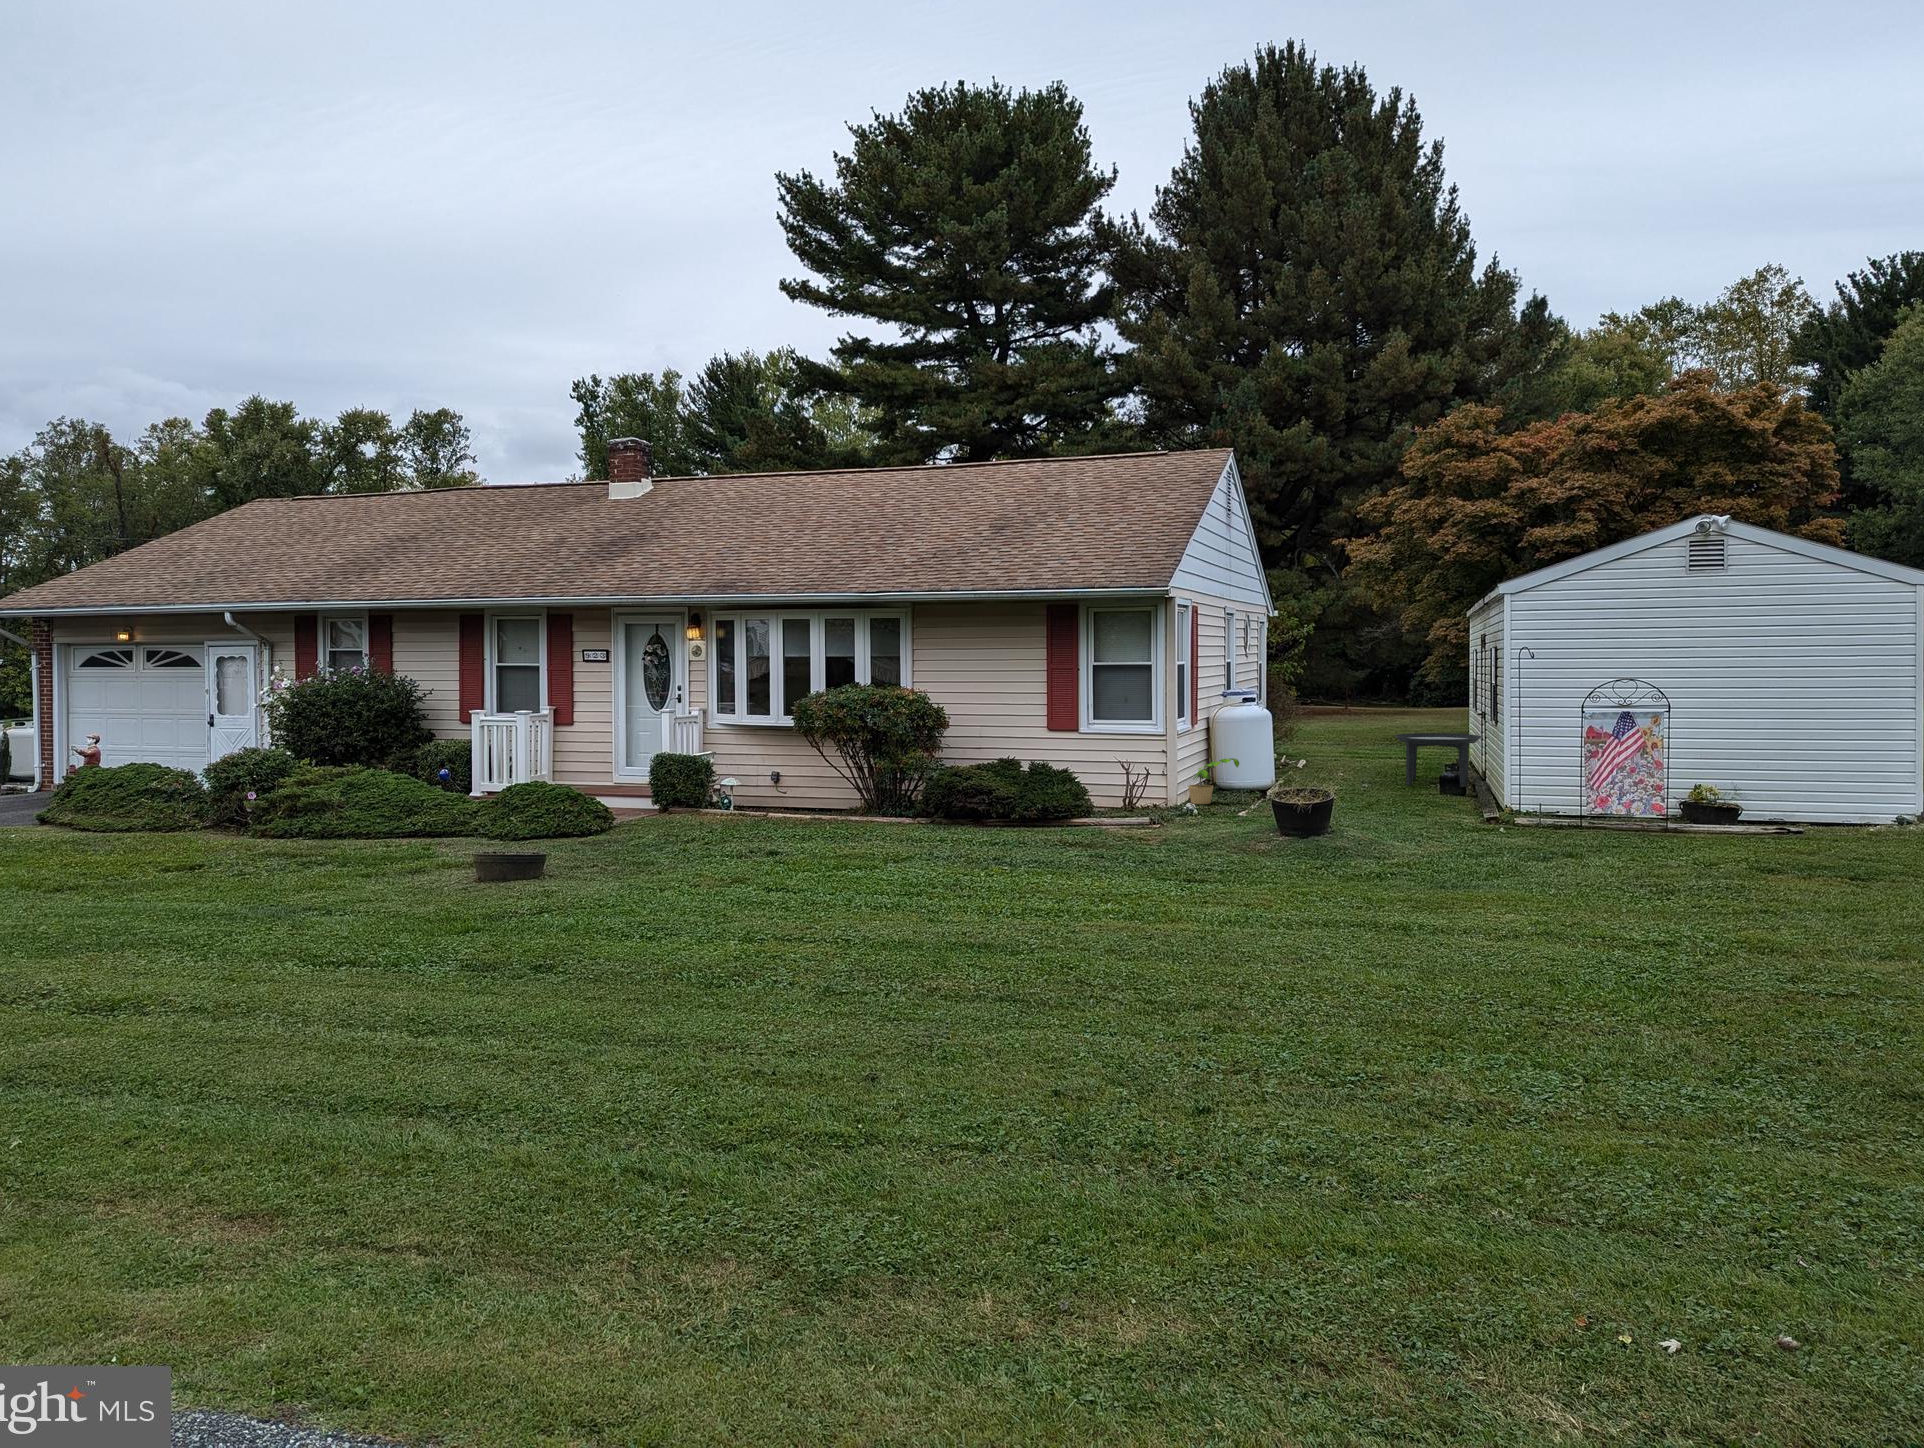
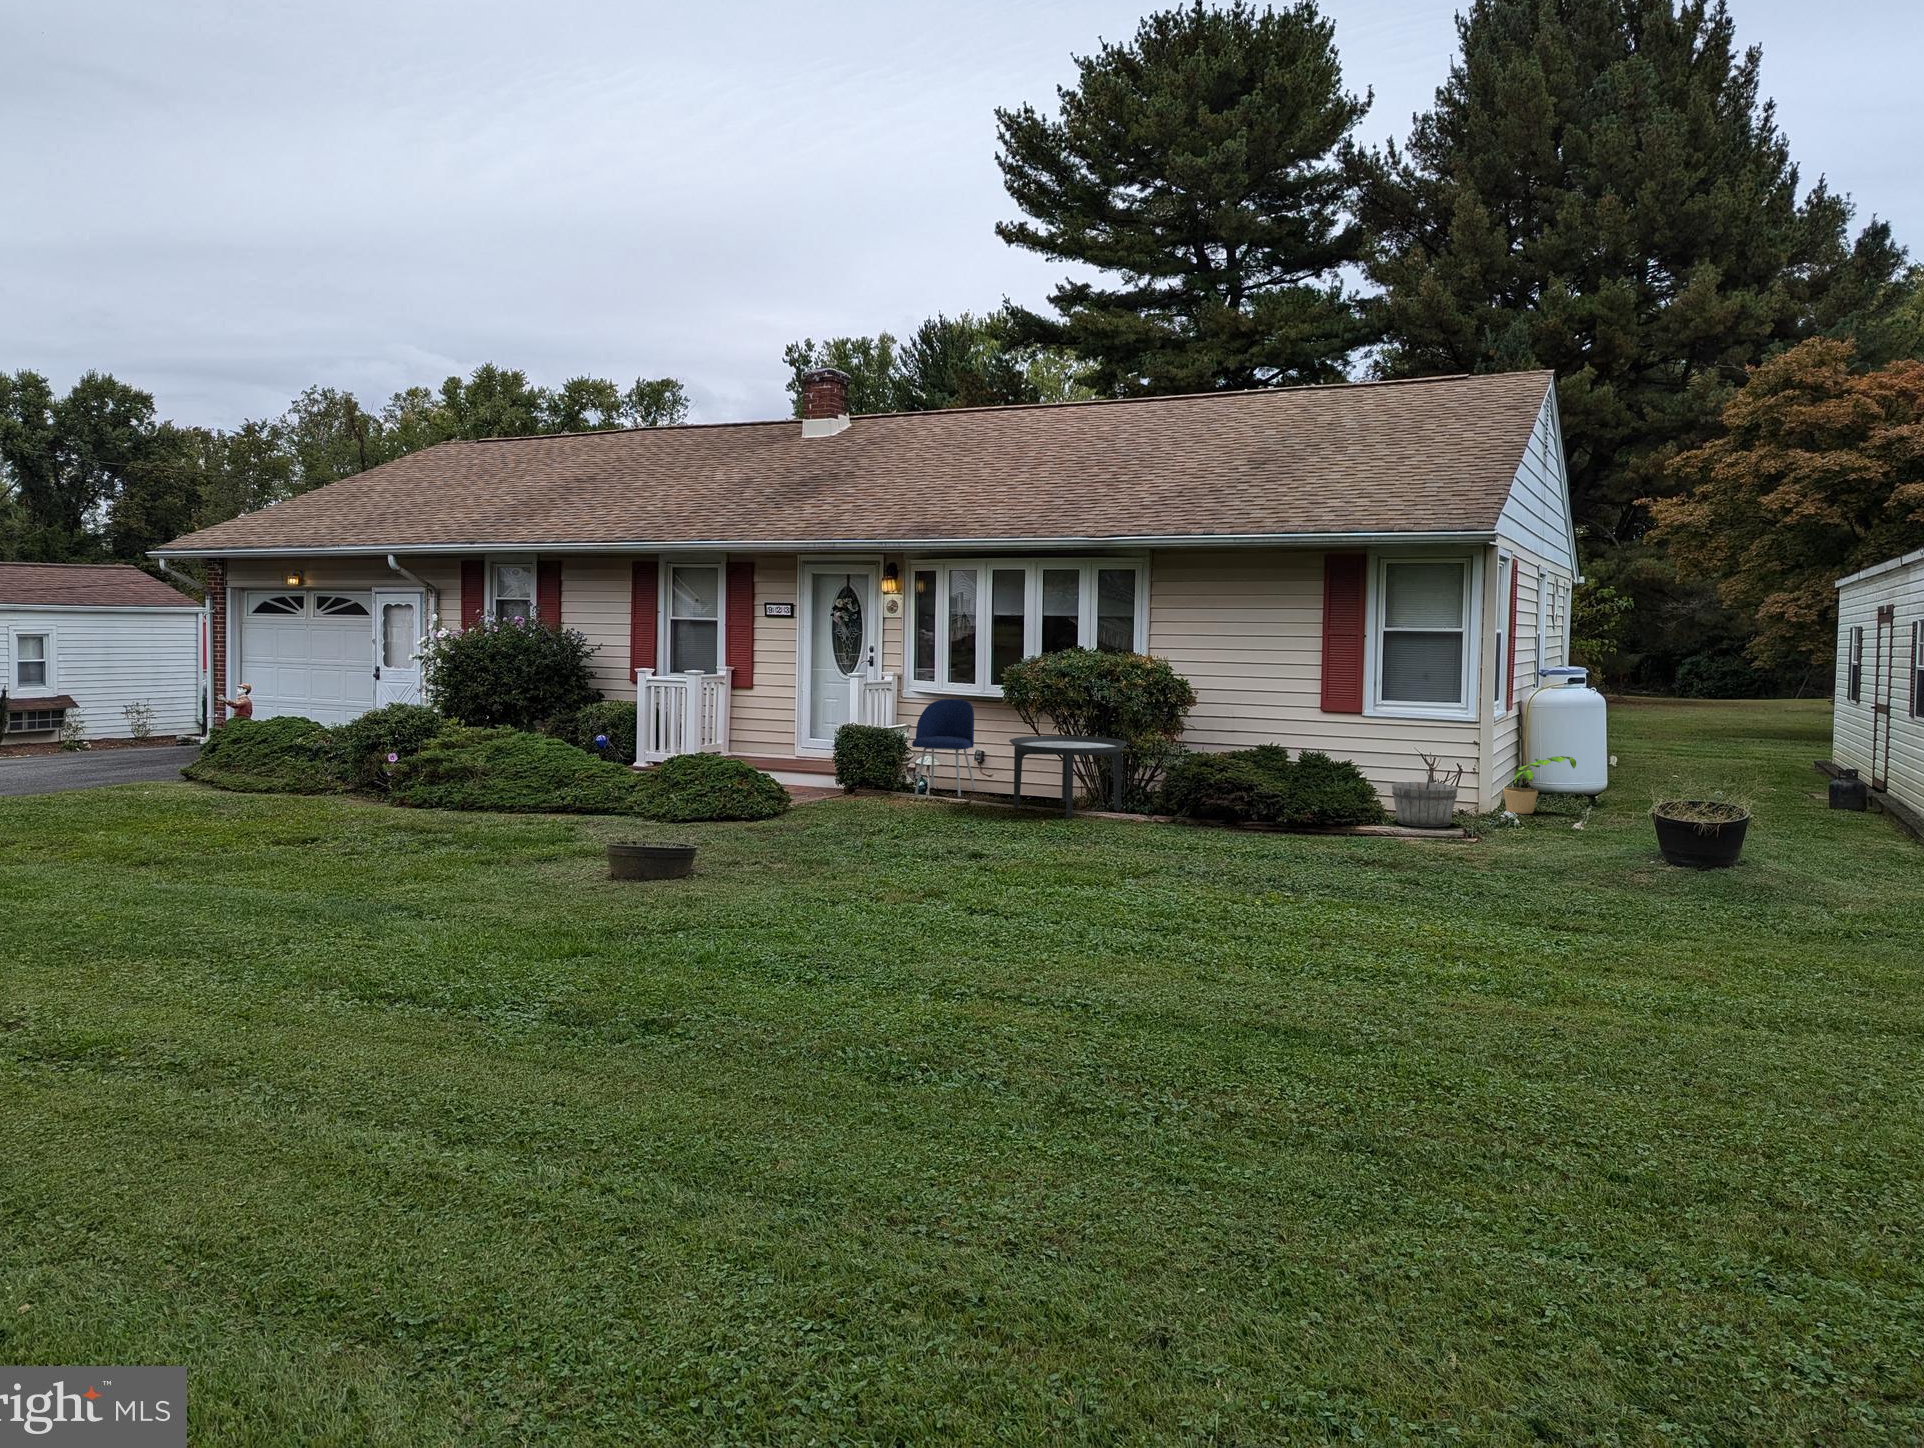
chair: none [717,730,772,810] -> present [912,699,976,797]
round table: present [1394,733,1481,787] -> present [1009,736,1127,818]
wooden bucket: none [1099,773,1147,816] -> present [1392,771,1458,827]

